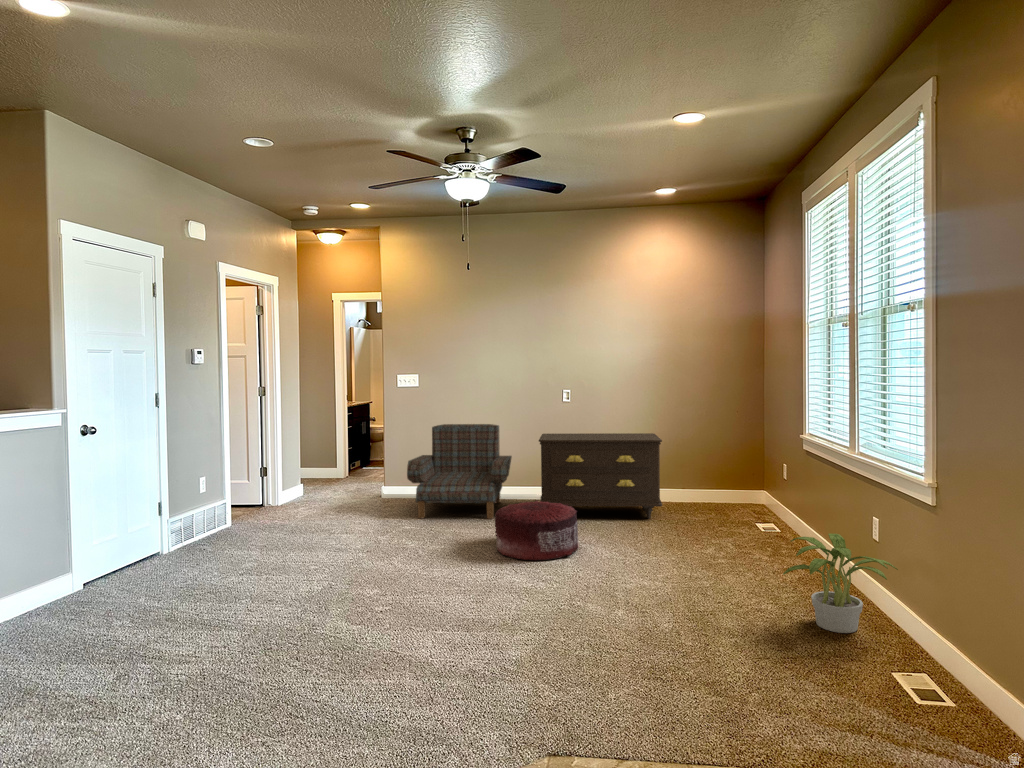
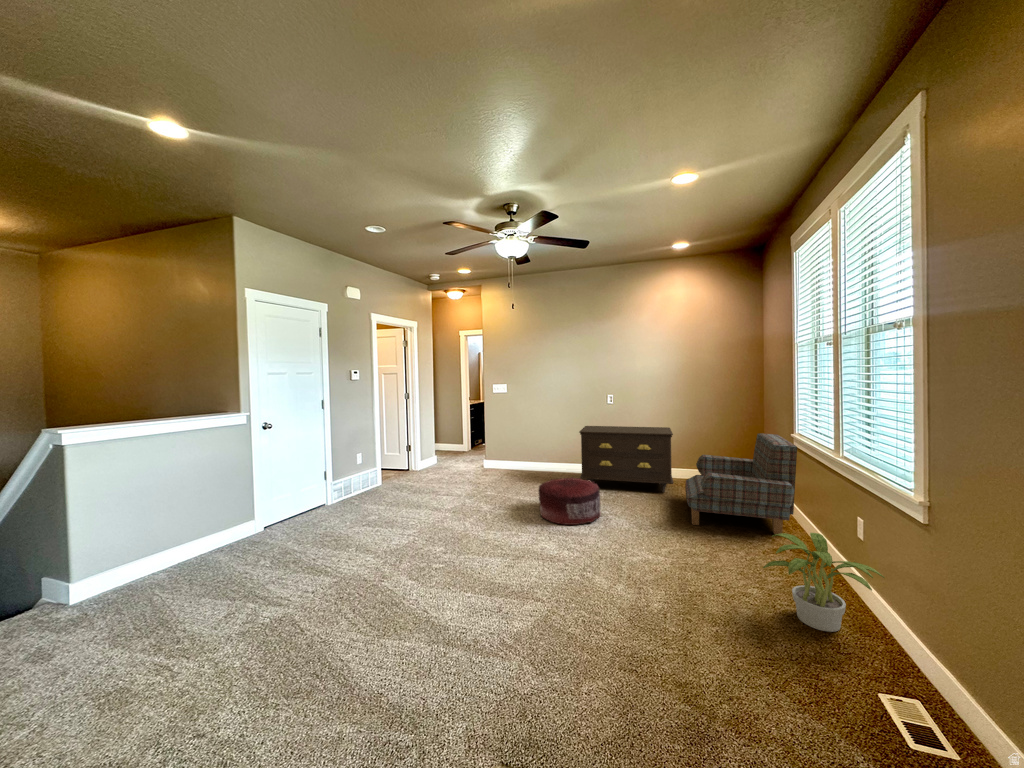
armchair: present [407,424,512,519] -> present [685,433,797,534]

